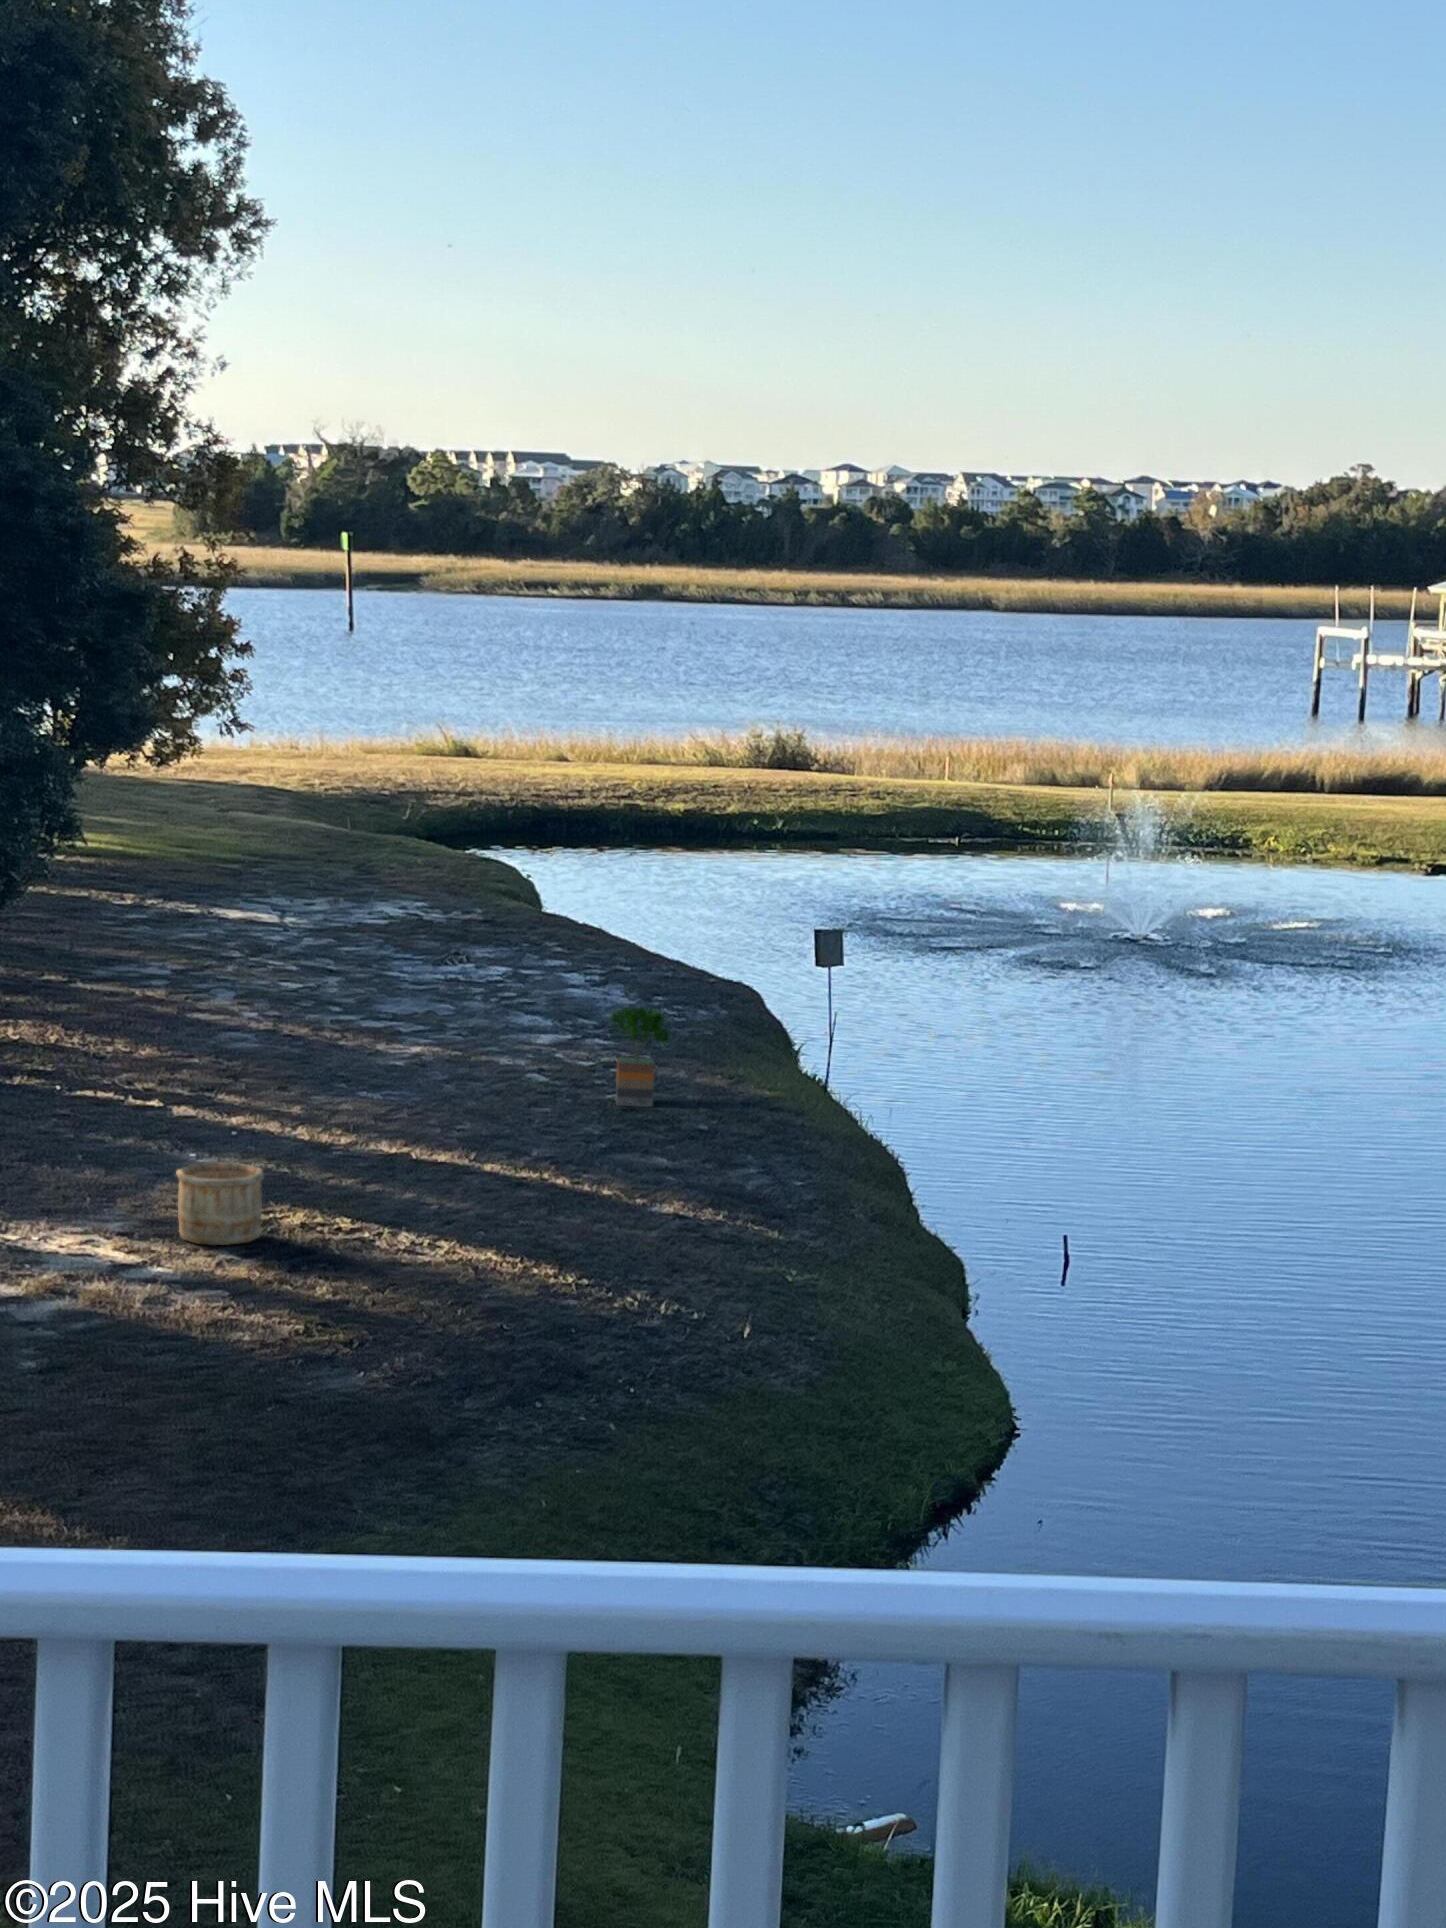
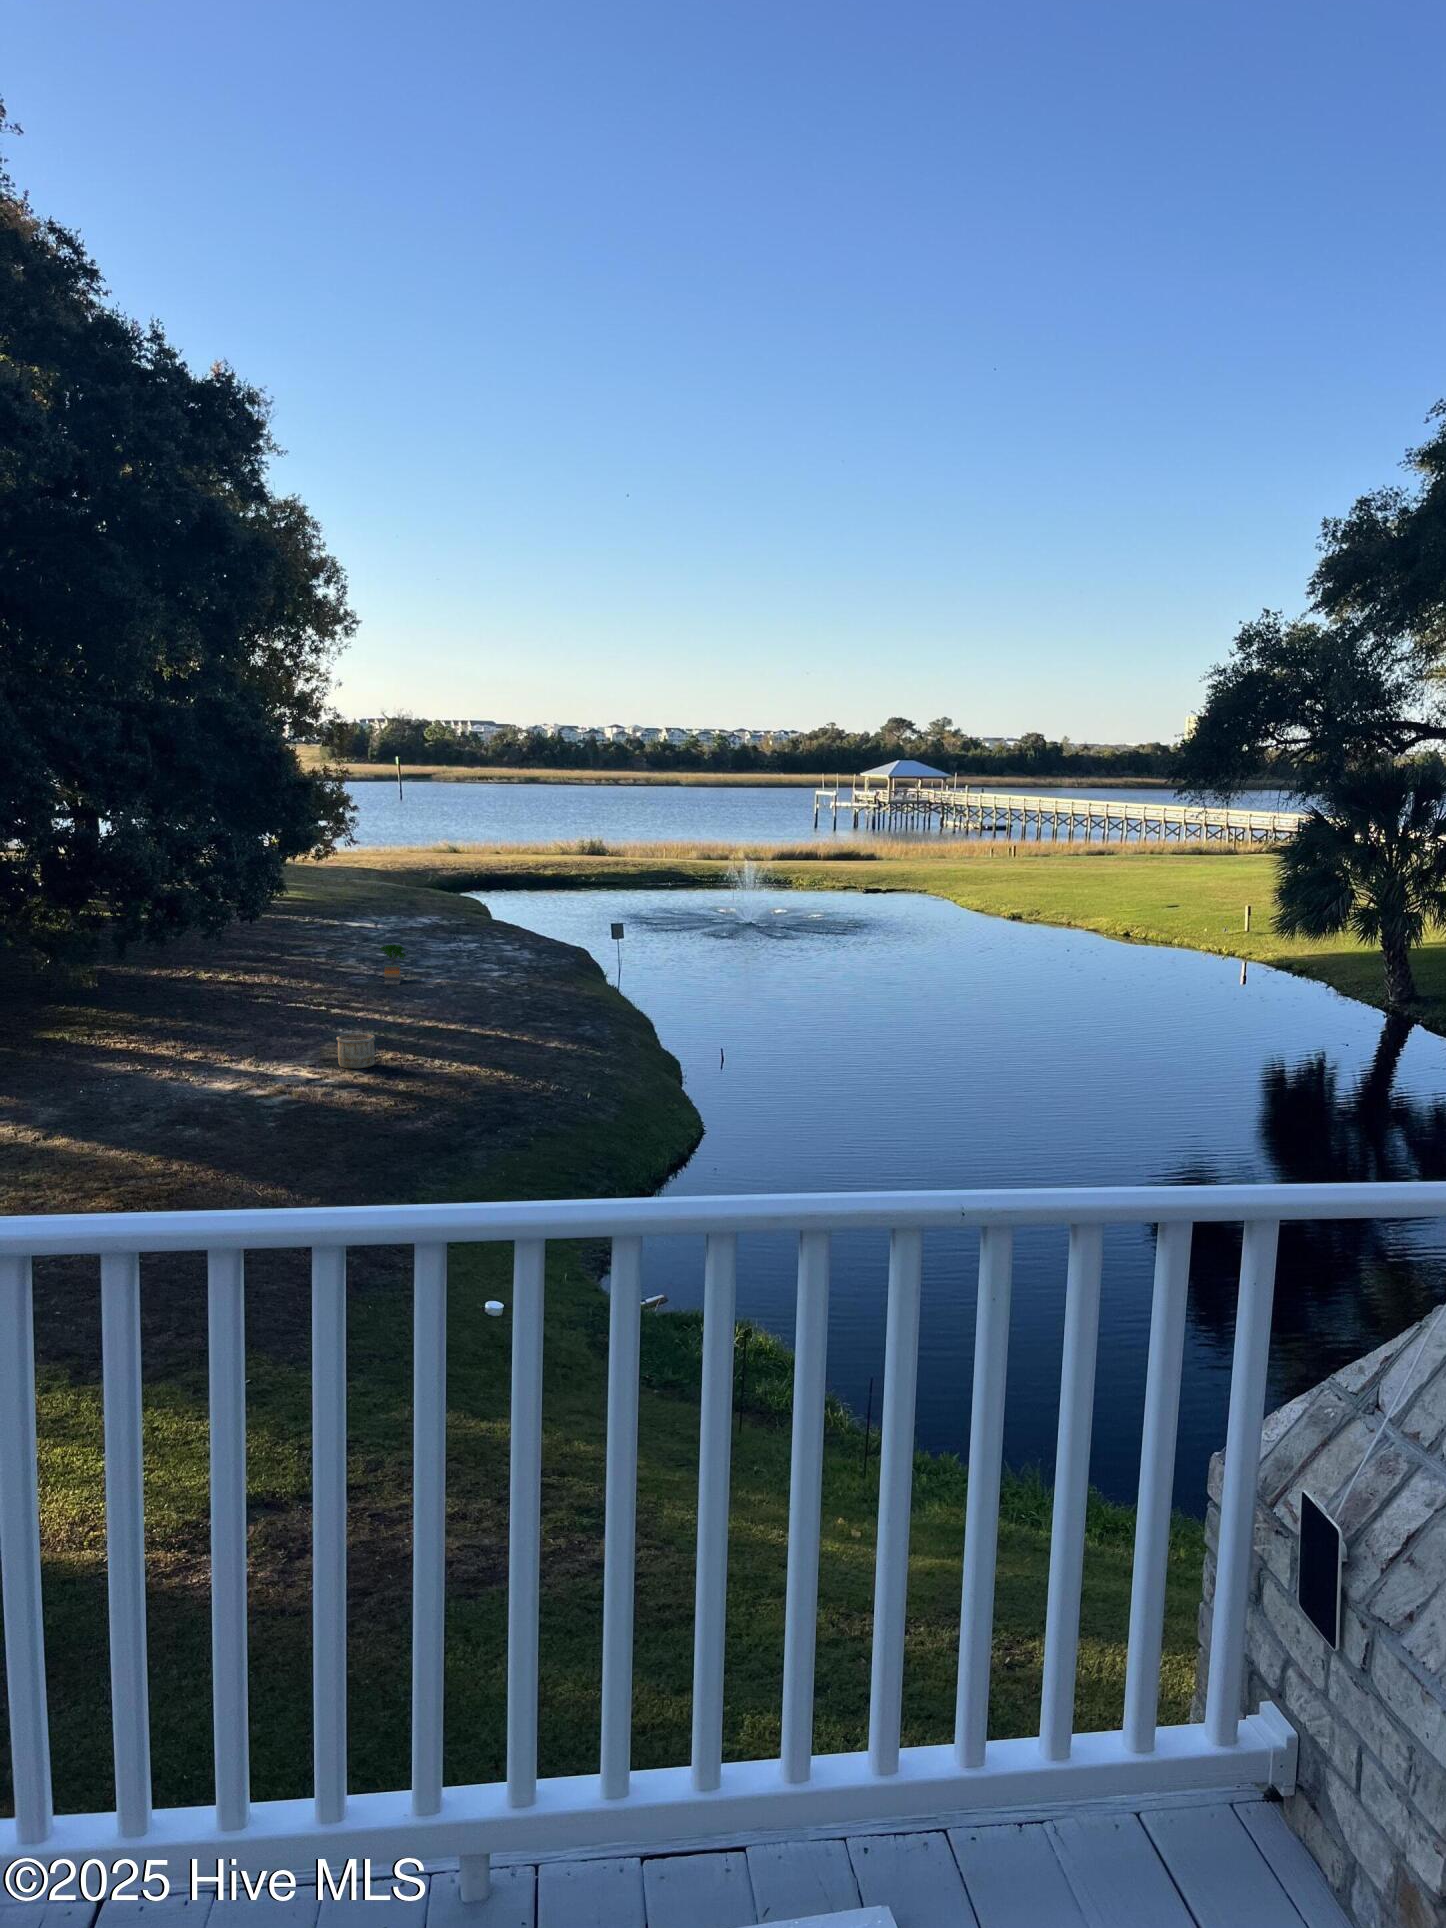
potted tree: present [608,1008,671,1107] -> present [380,944,406,984]

